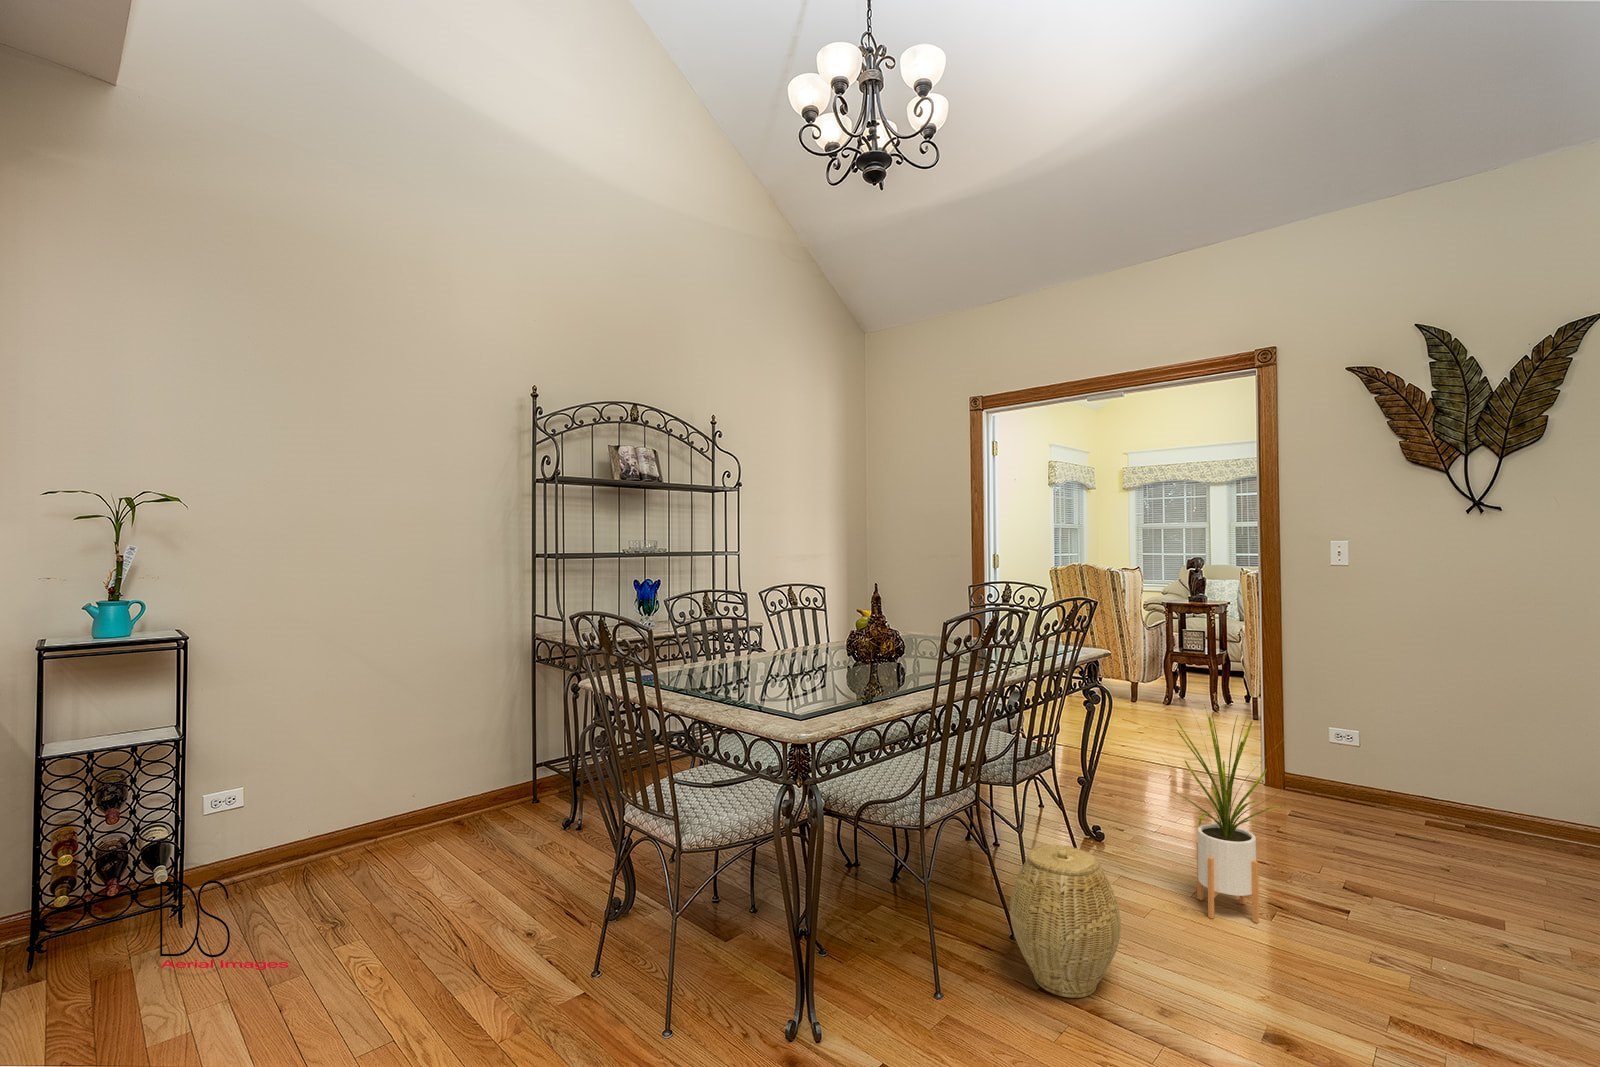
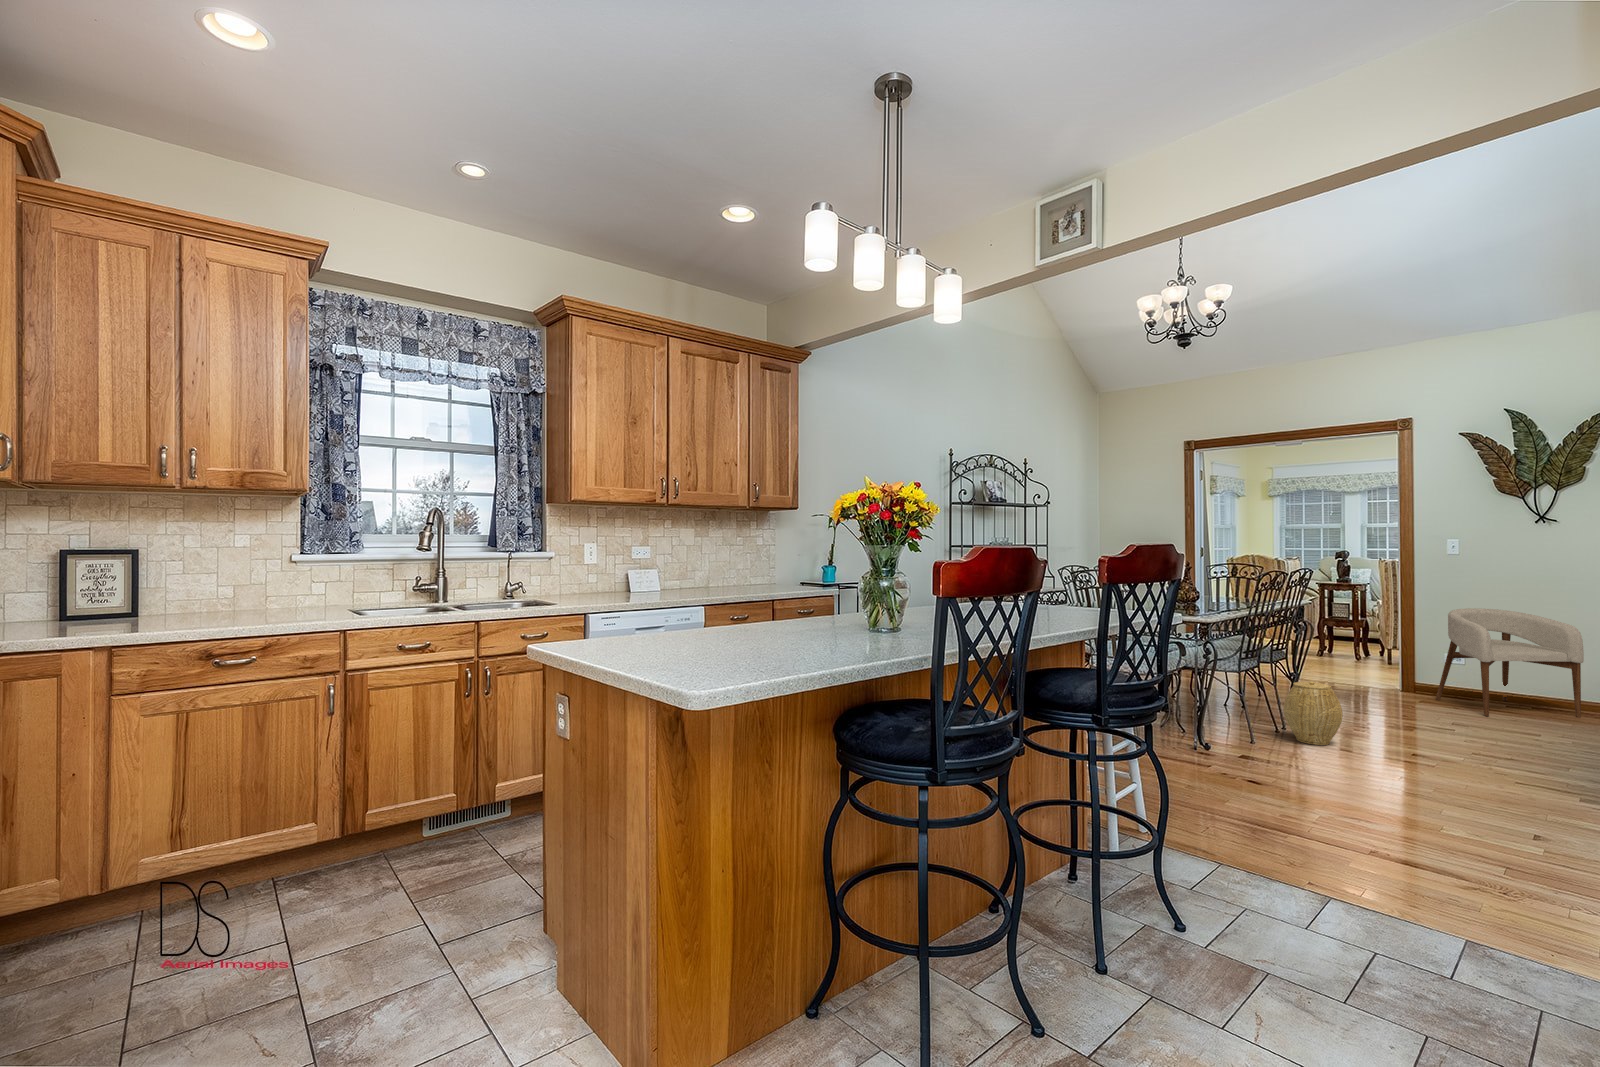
armchair: none [1314,658,1552,861] -> present [1436,608,1584,718]
house plant: present [1172,707,1287,923] -> none [1352,623,1423,731]

